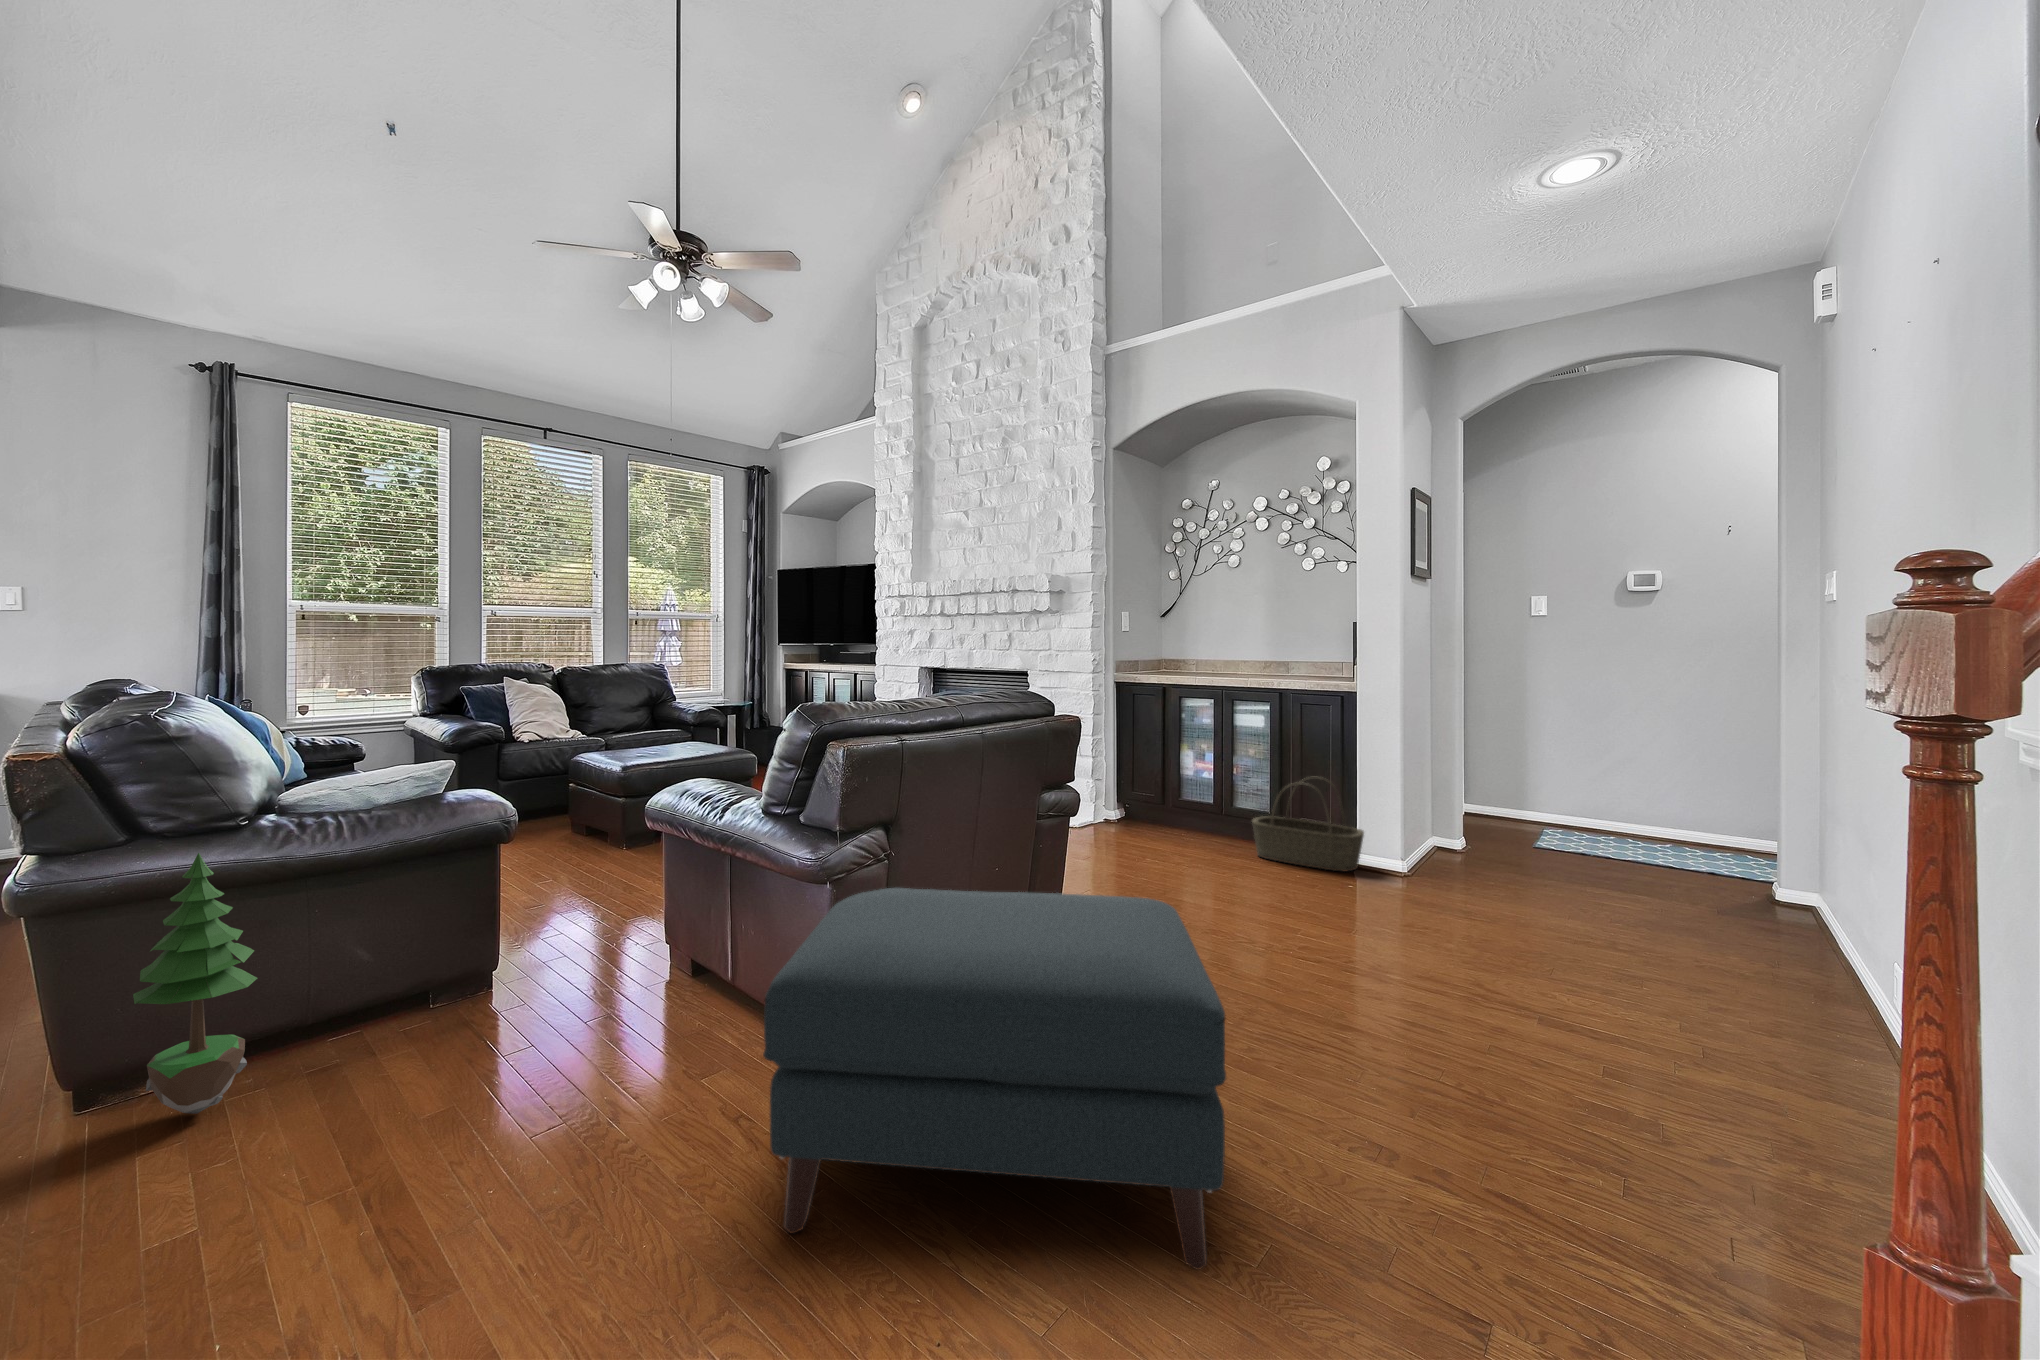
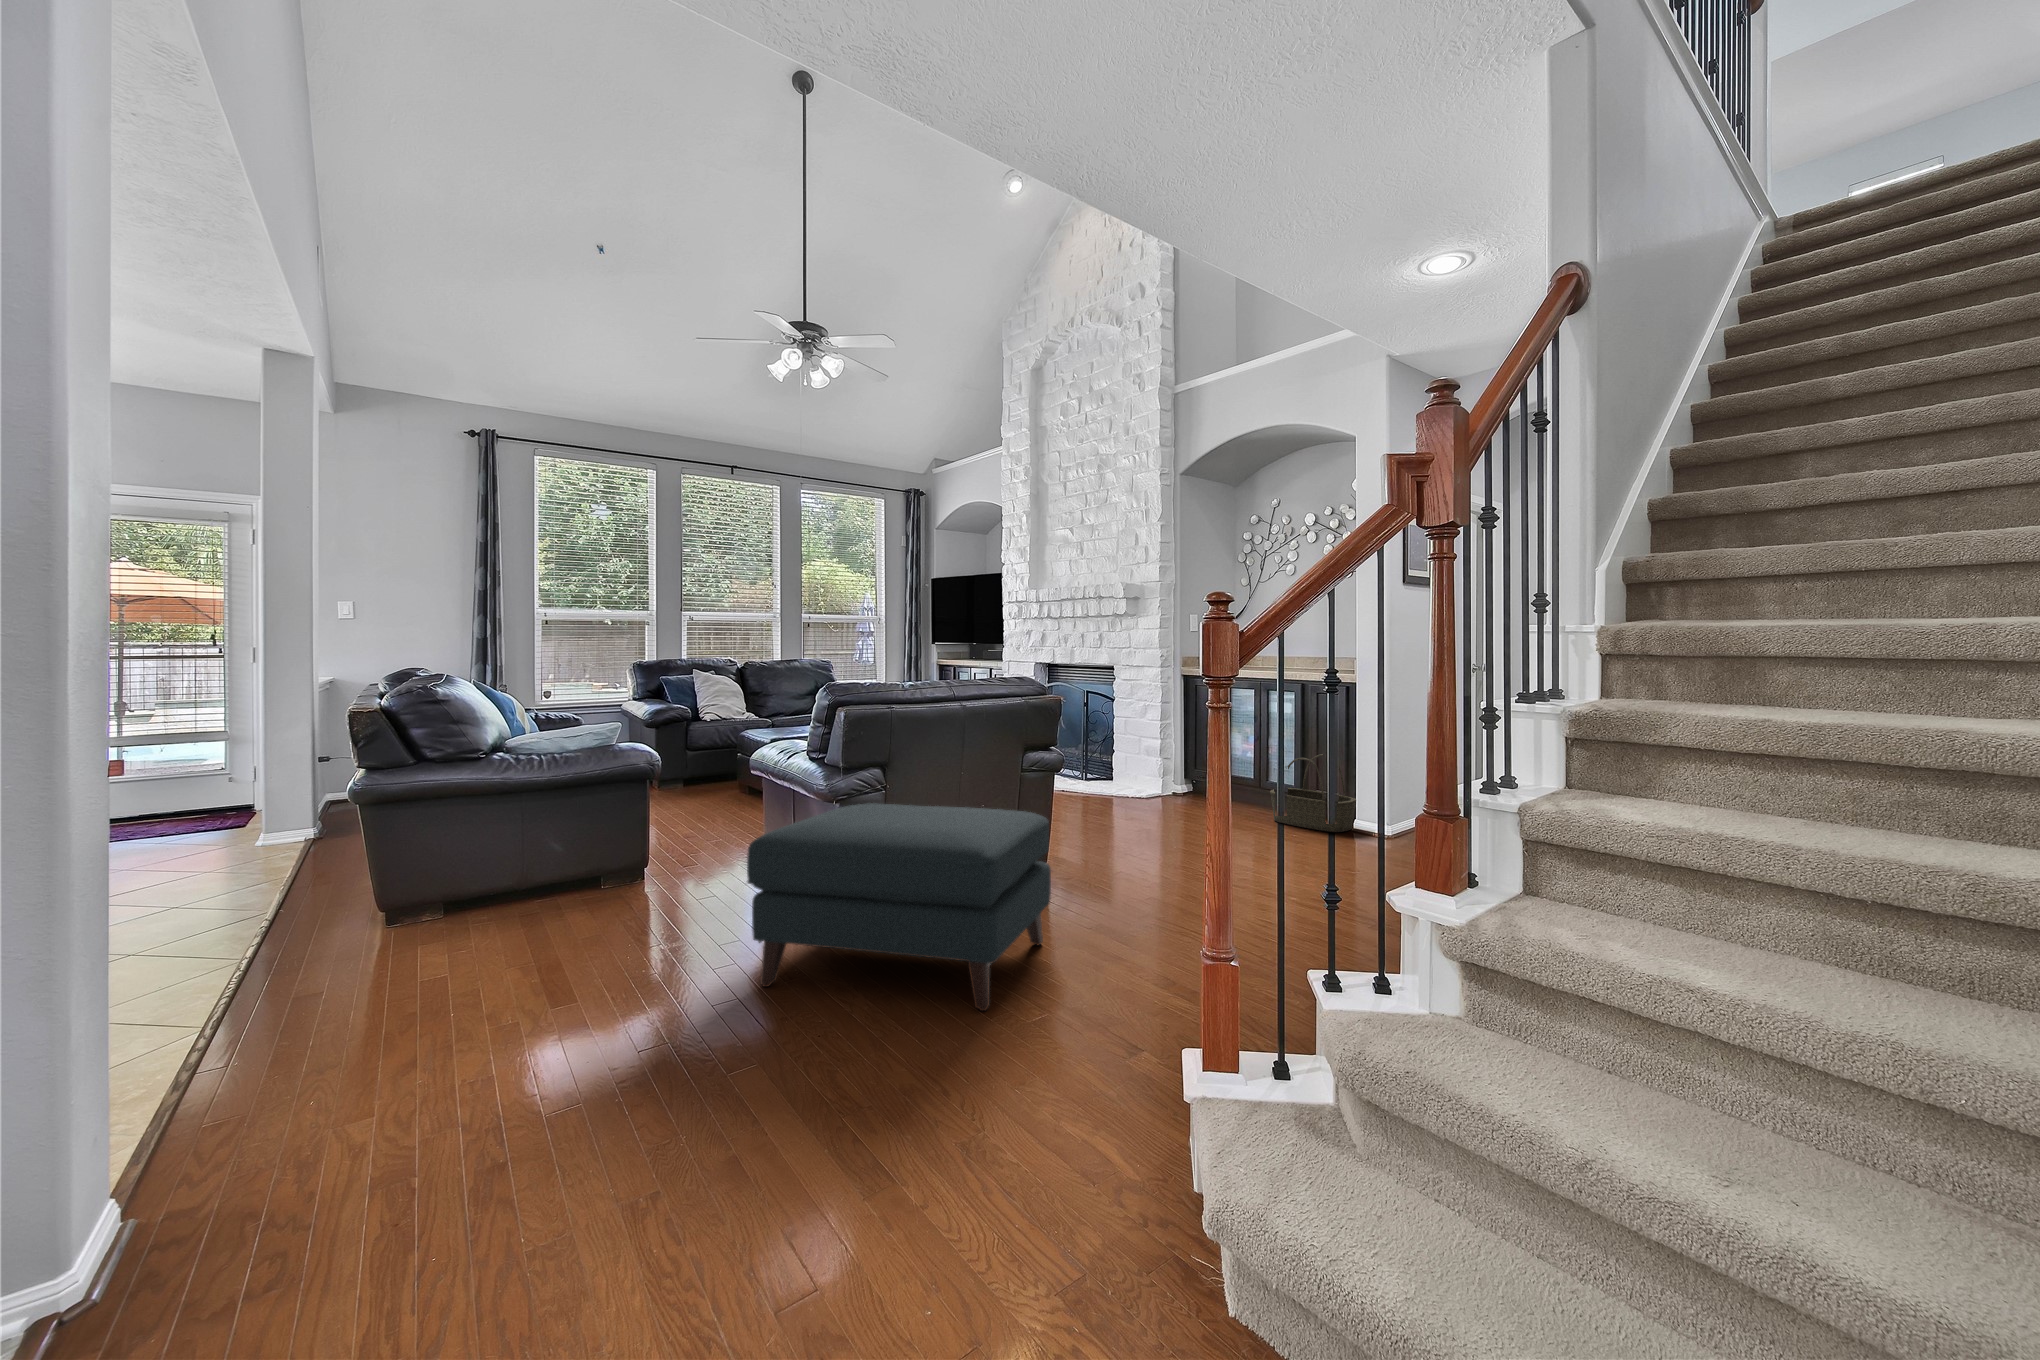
potted tree: present [133,853,257,1114] -> none [421,769,490,927]

